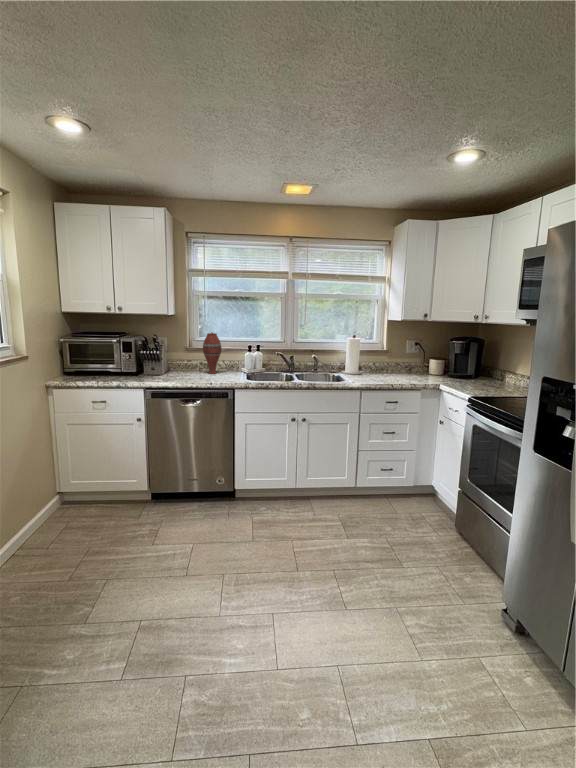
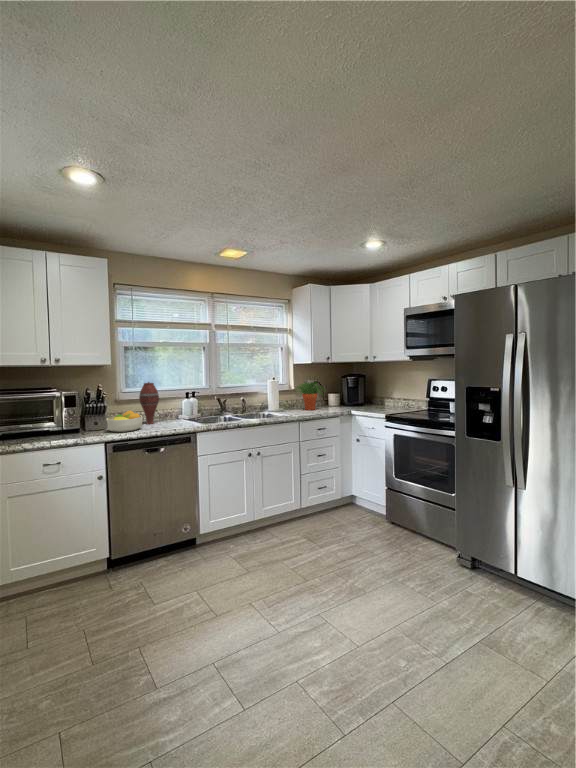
potted plant: none [380,342,421,376] -> present [297,382,322,410]
fruit bowl: none [156,359,195,380] -> present [107,410,143,432]

